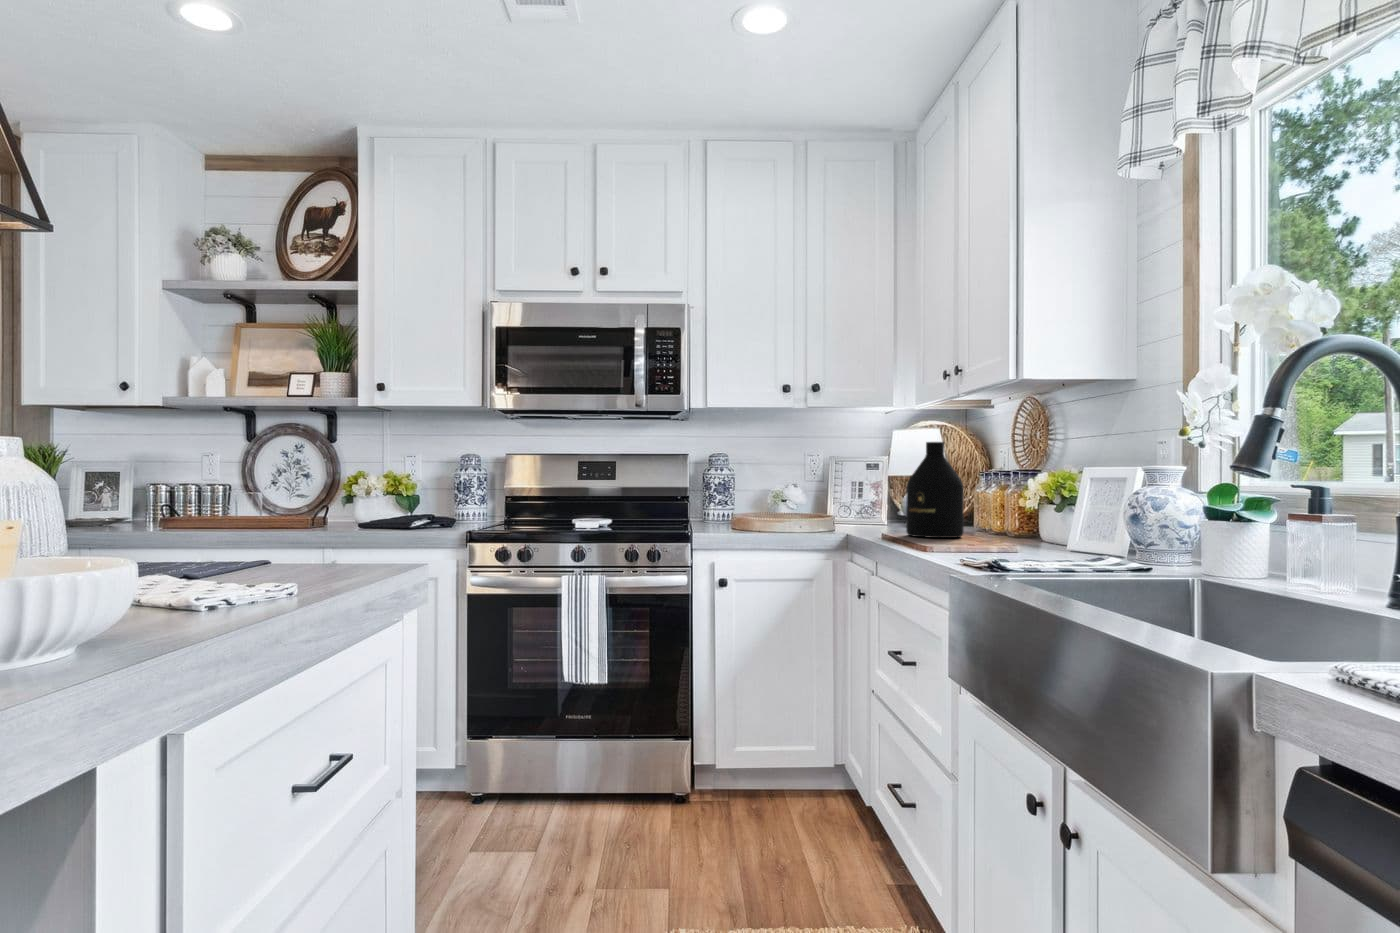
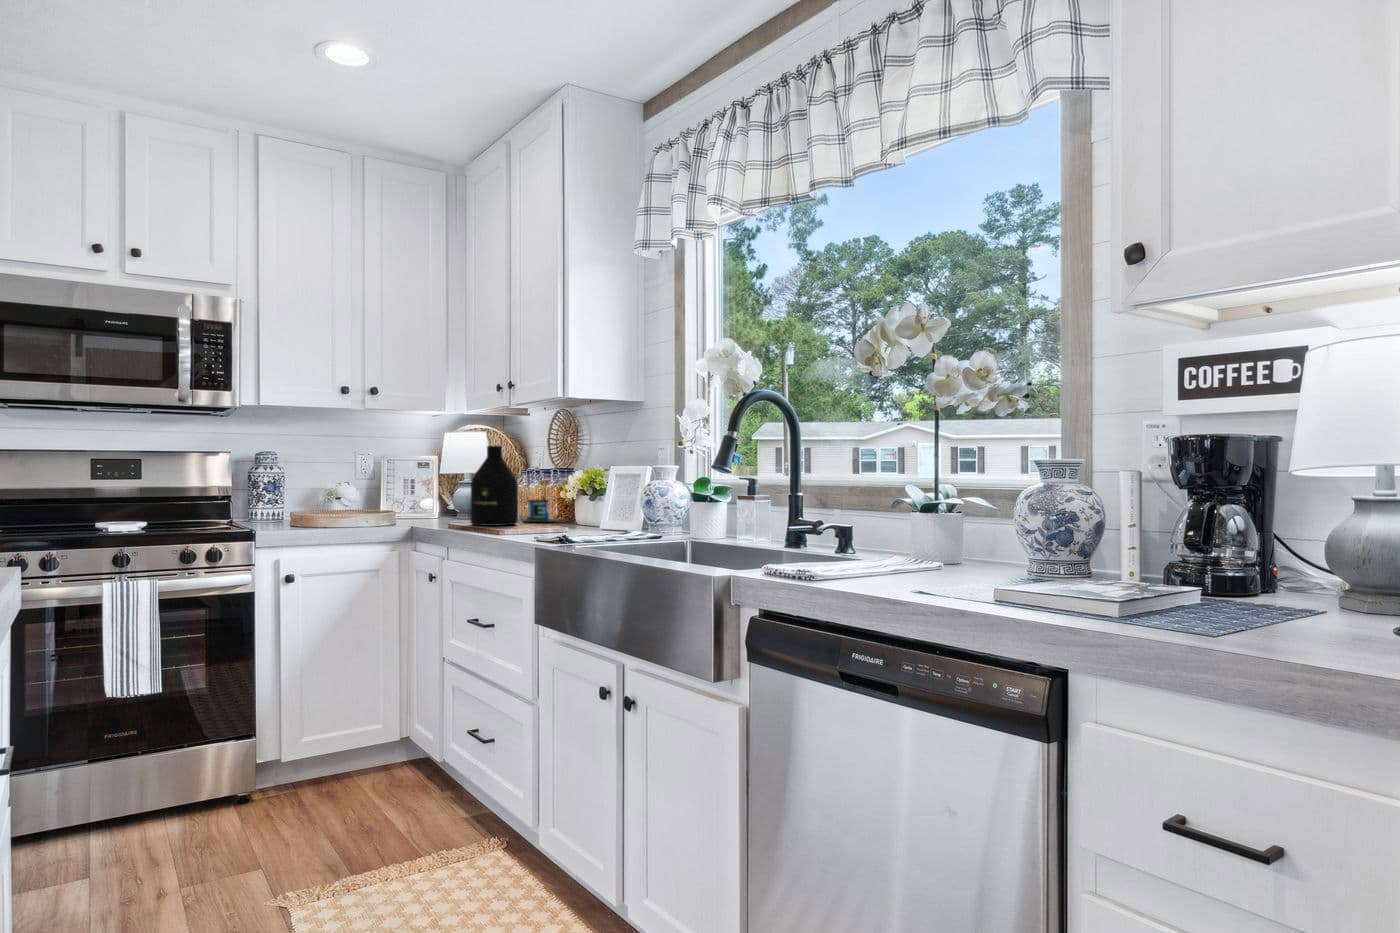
mug: none [975,476,1017,535] -> present [523,499,556,522]

